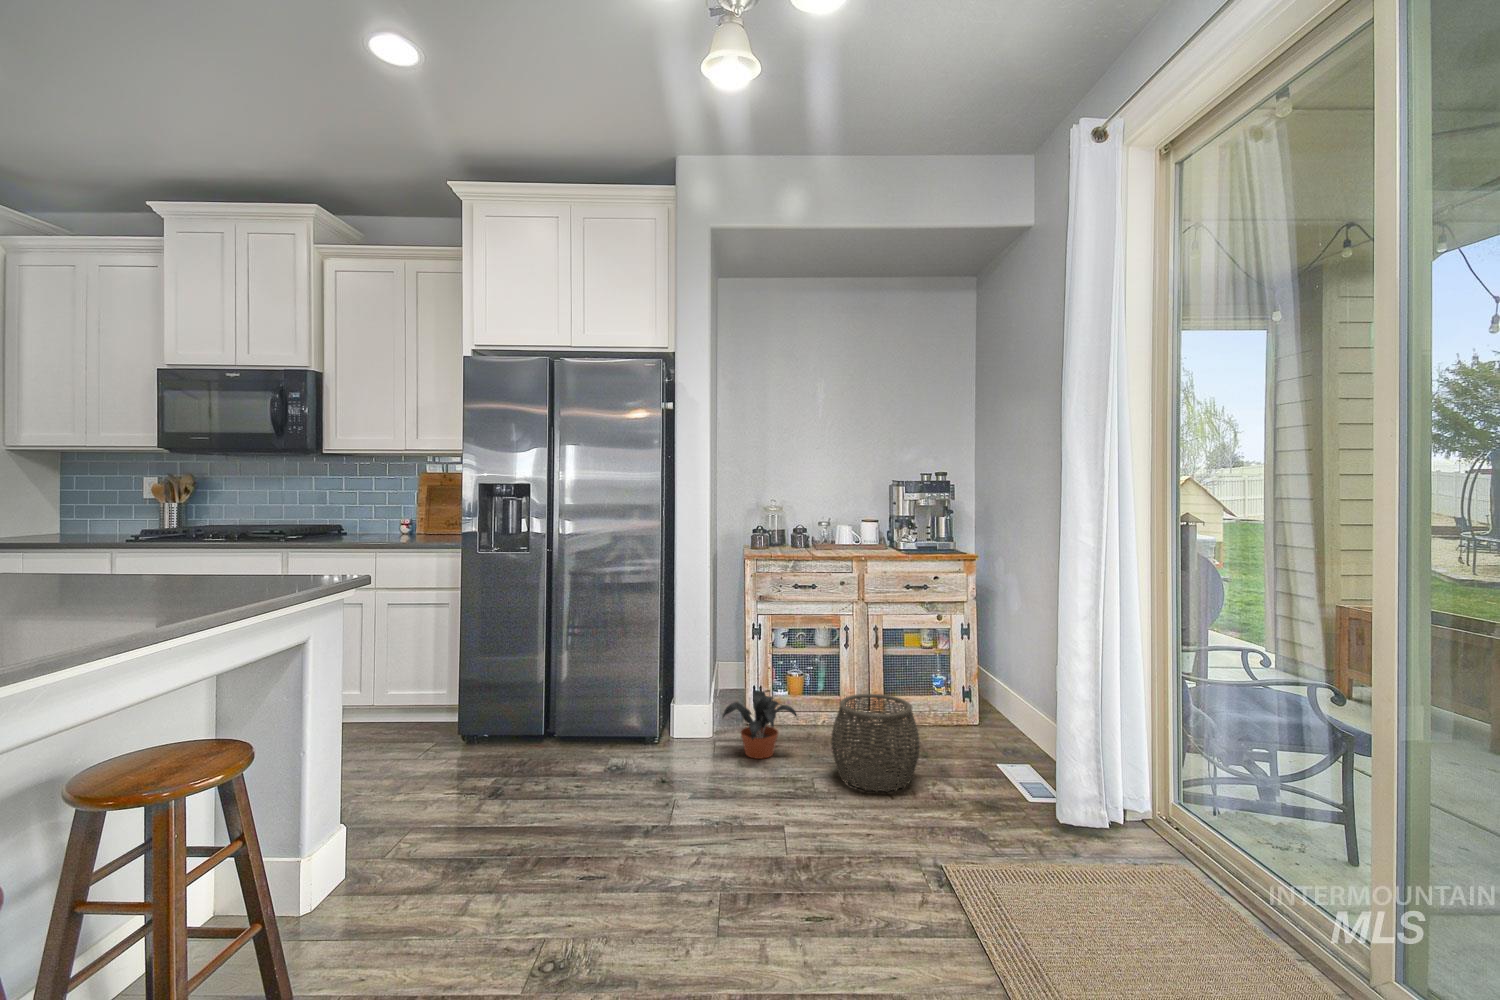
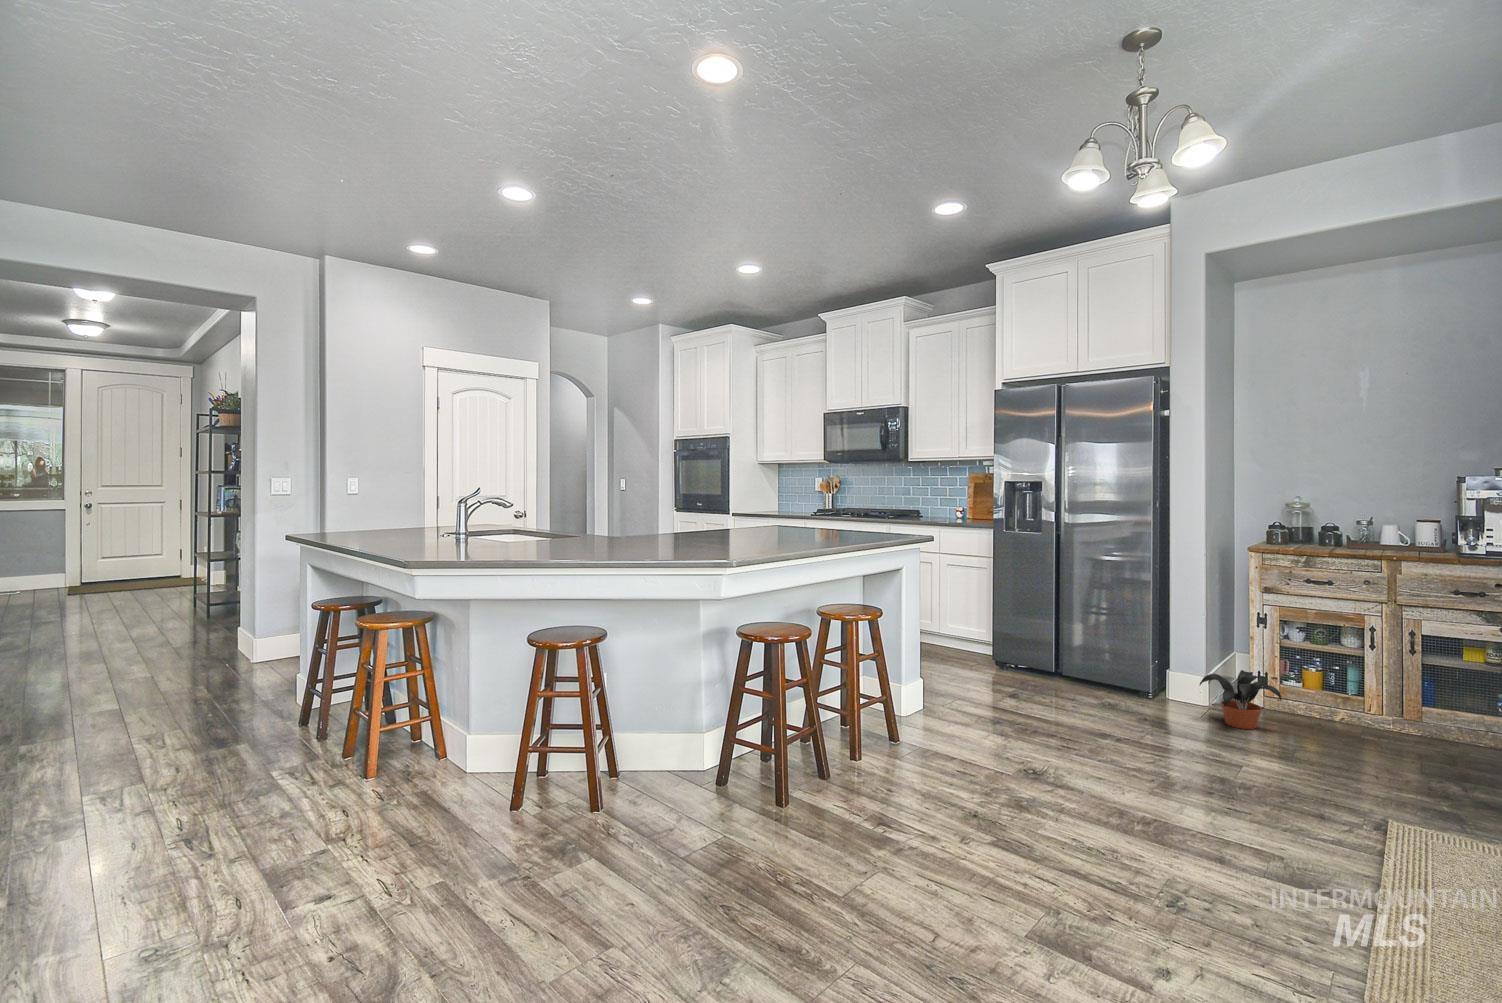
woven basket: present [831,694,921,792] -> none [1303,684,1415,778]

